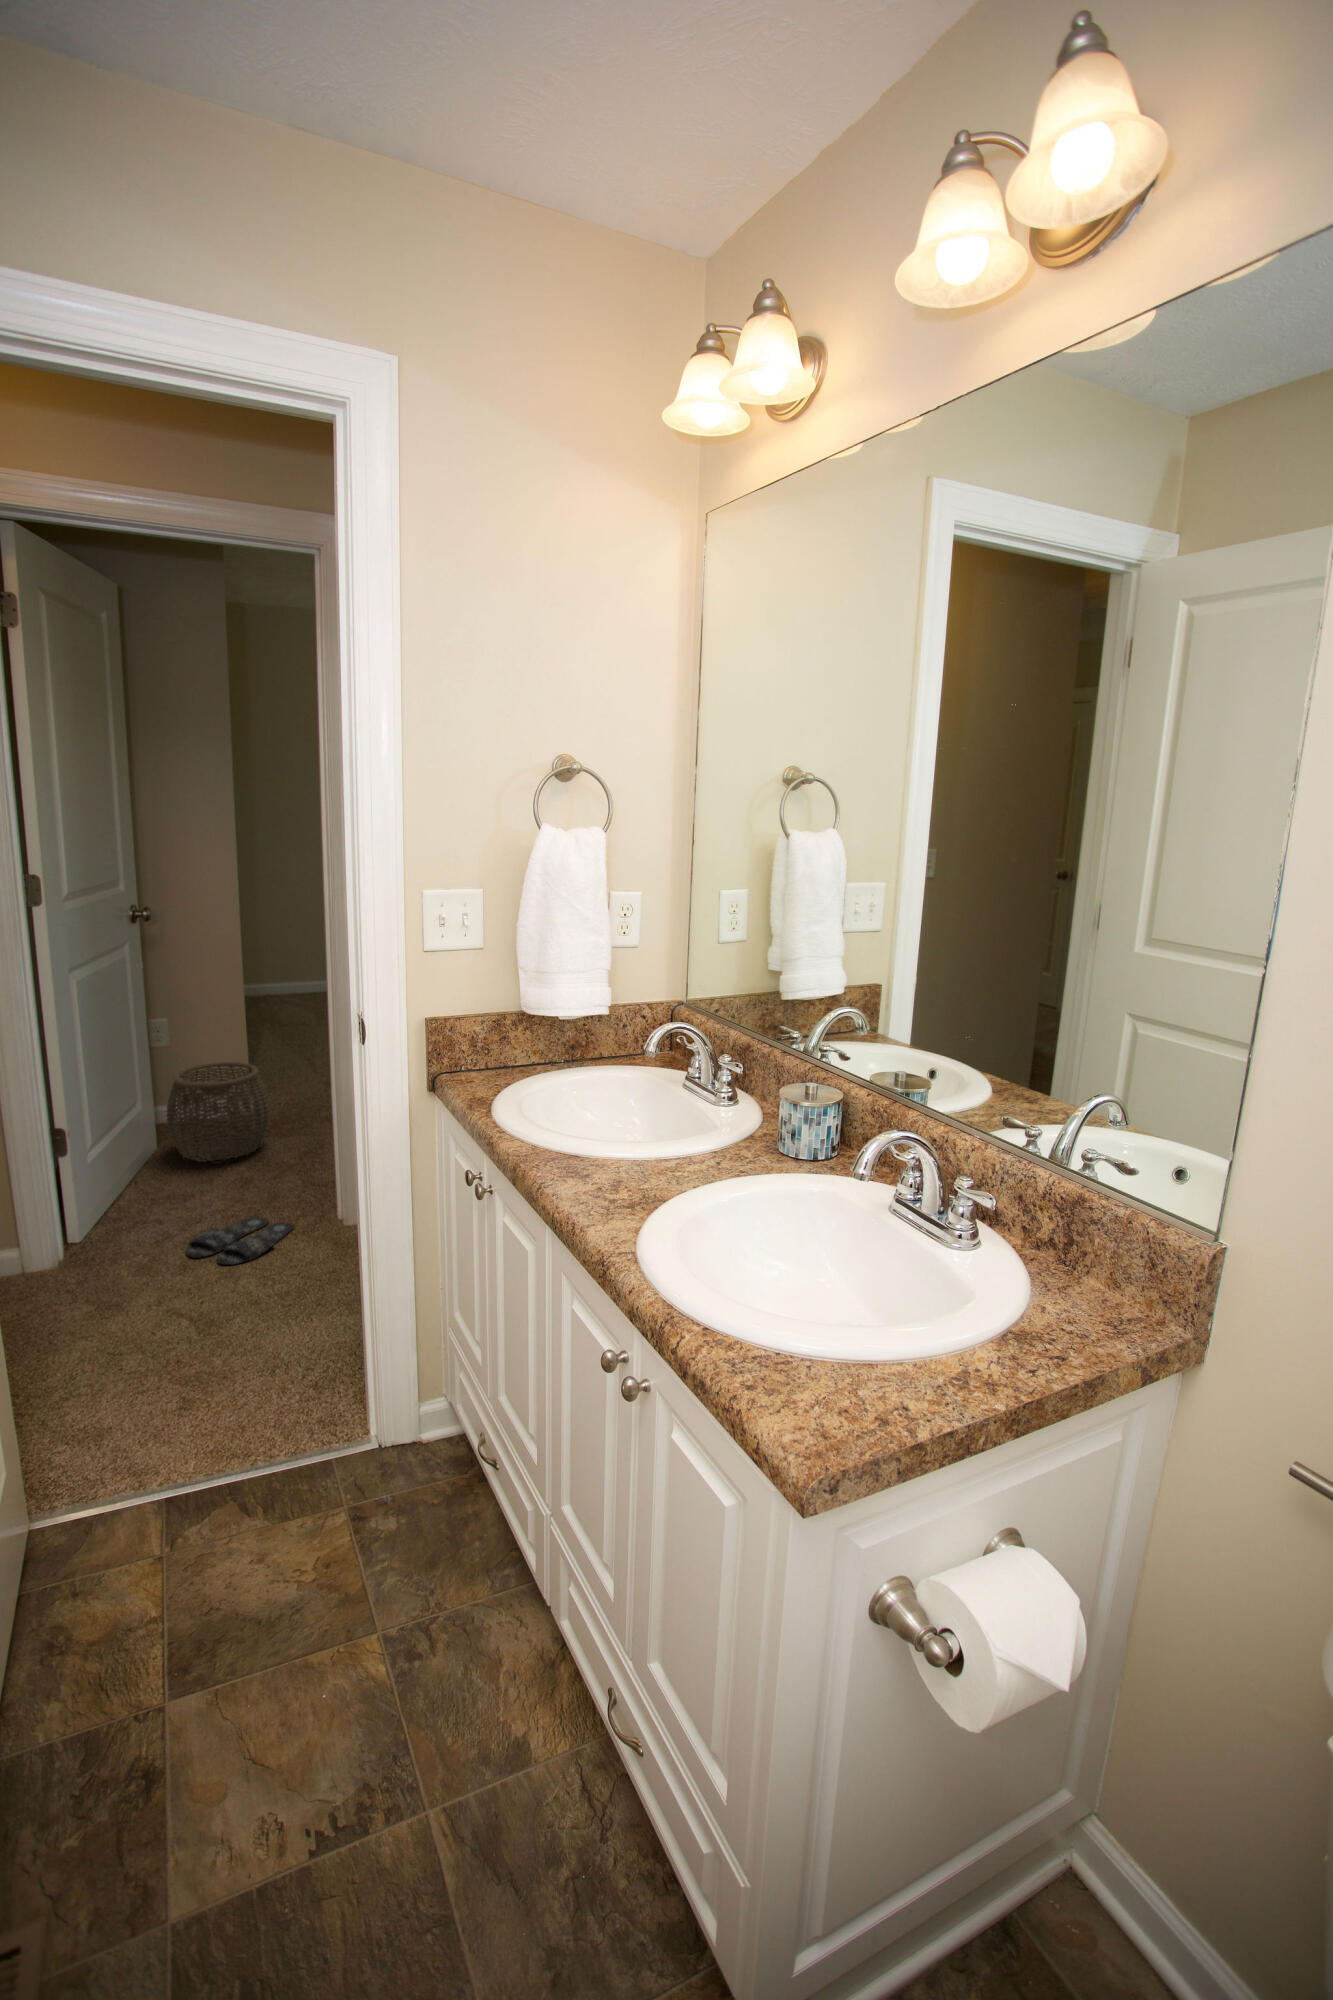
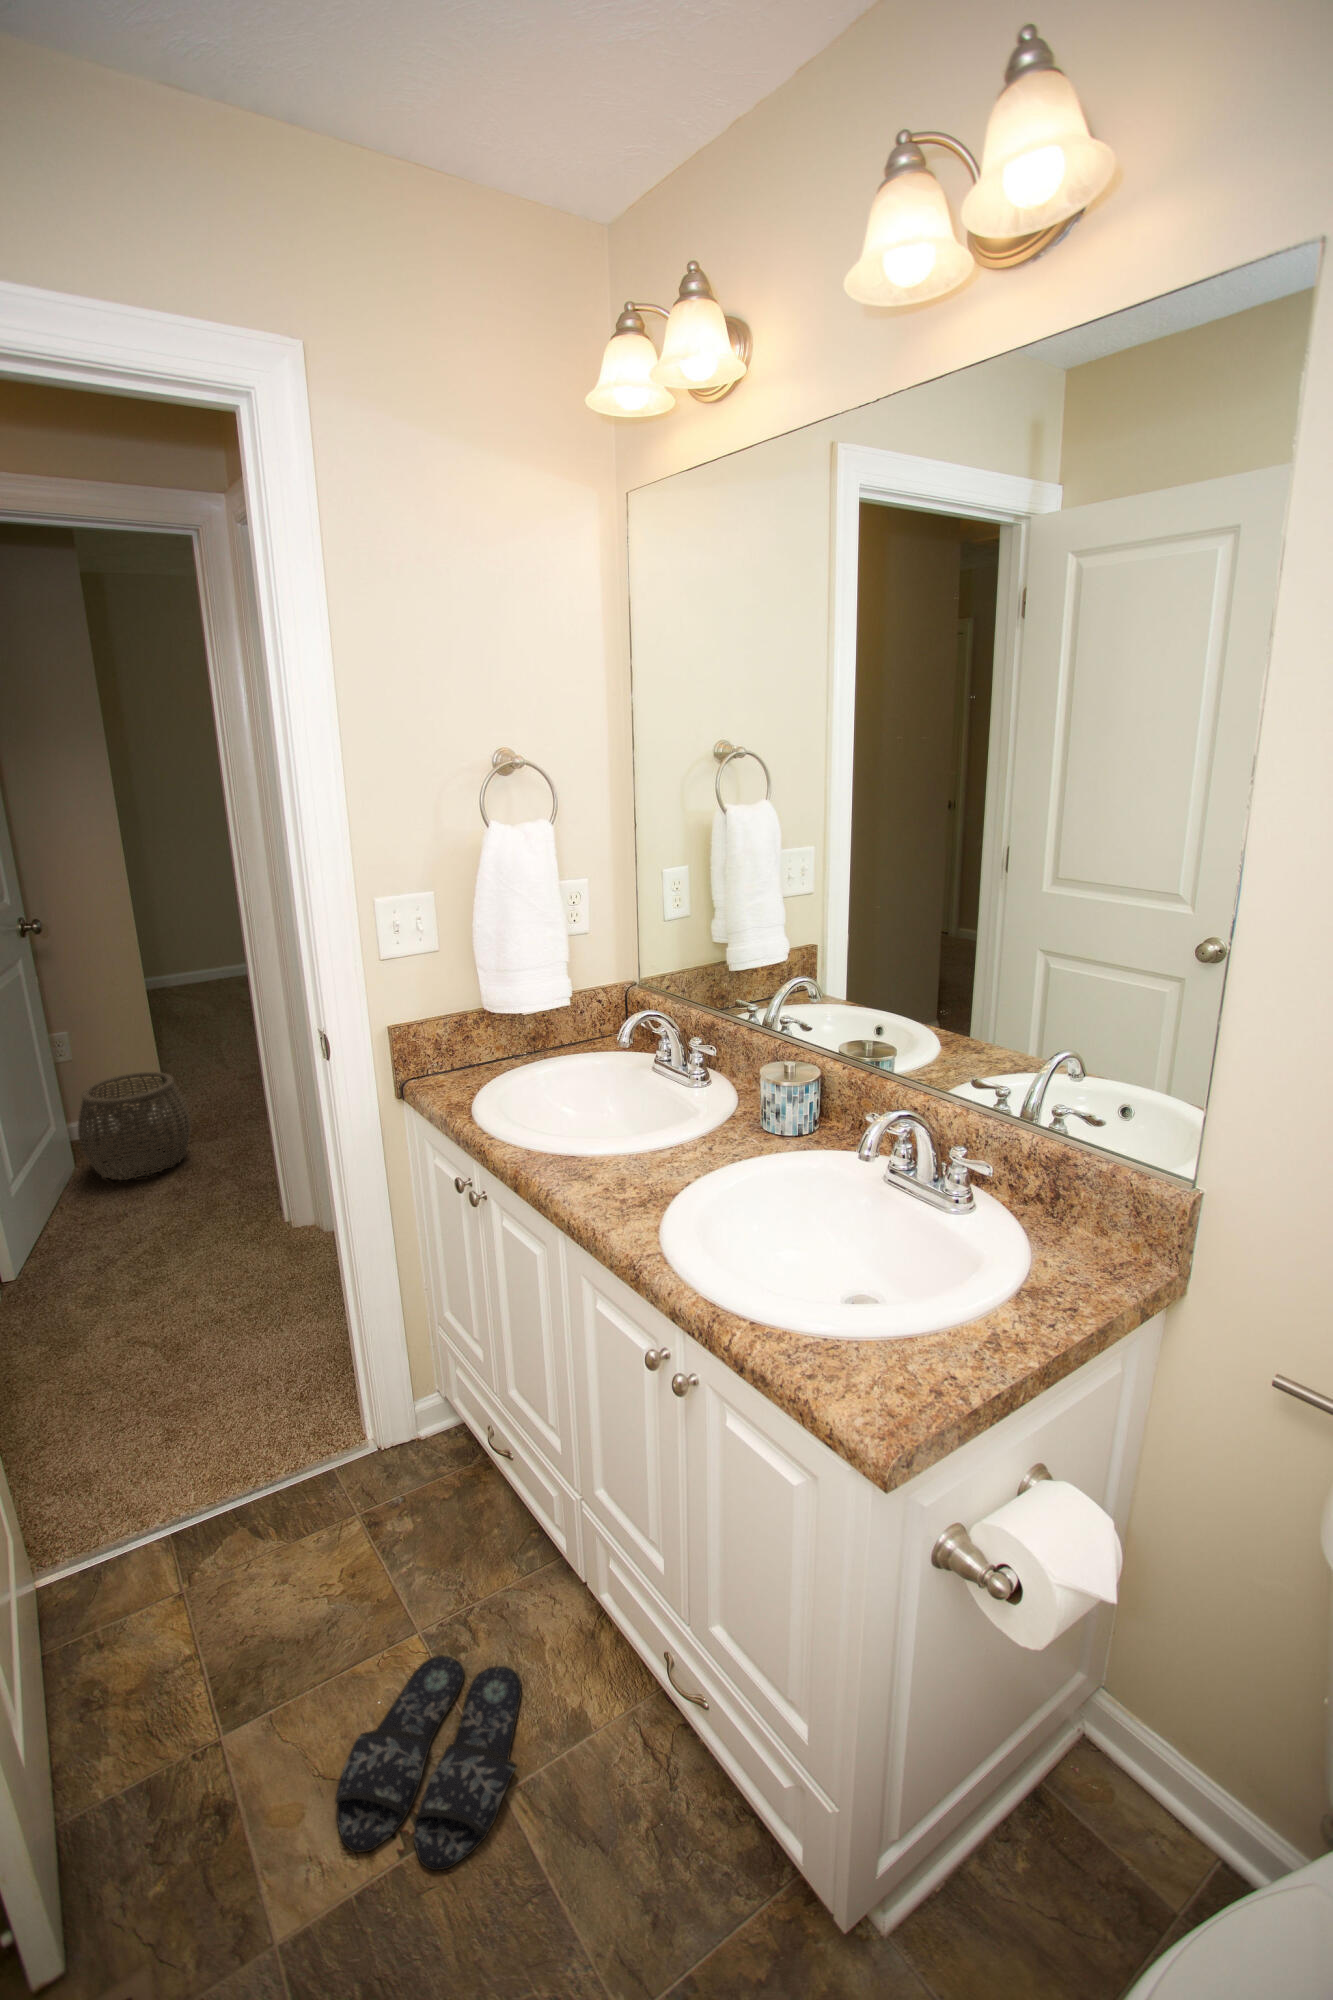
slippers: present [187,1217,294,1265] -> present [335,1656,521,1870]

